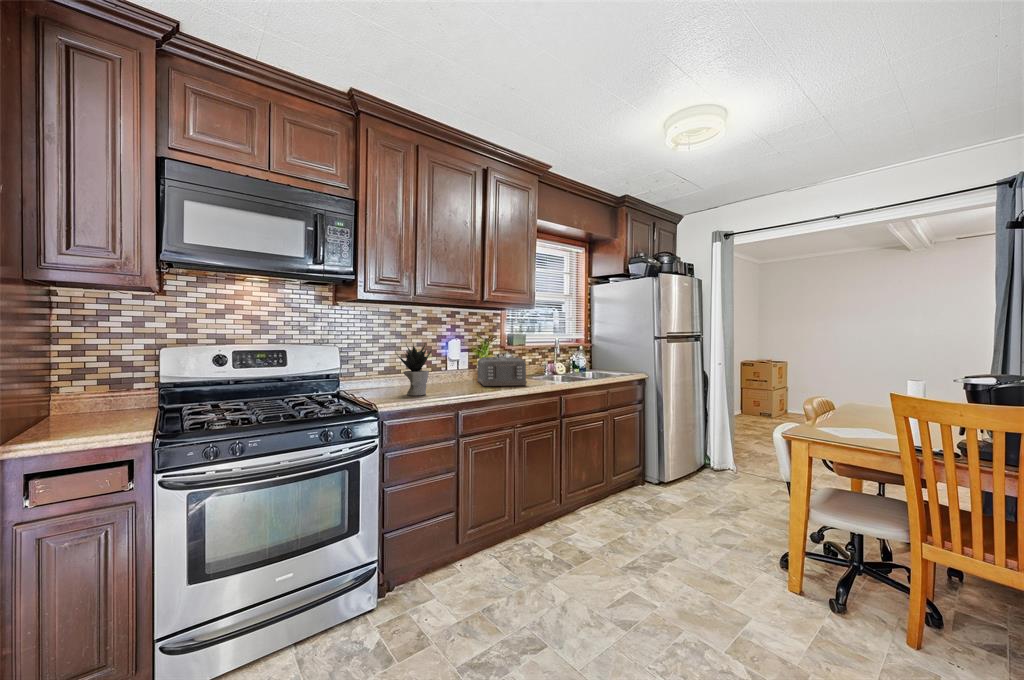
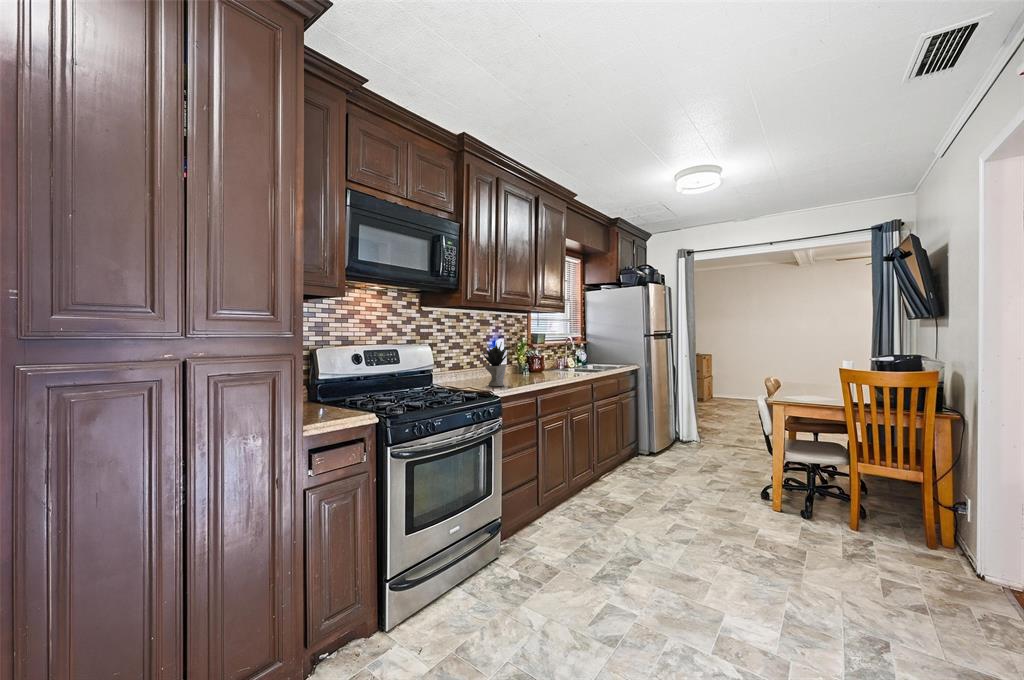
toaster: present [477,357,527,386] -> none [516,354,565,378]

